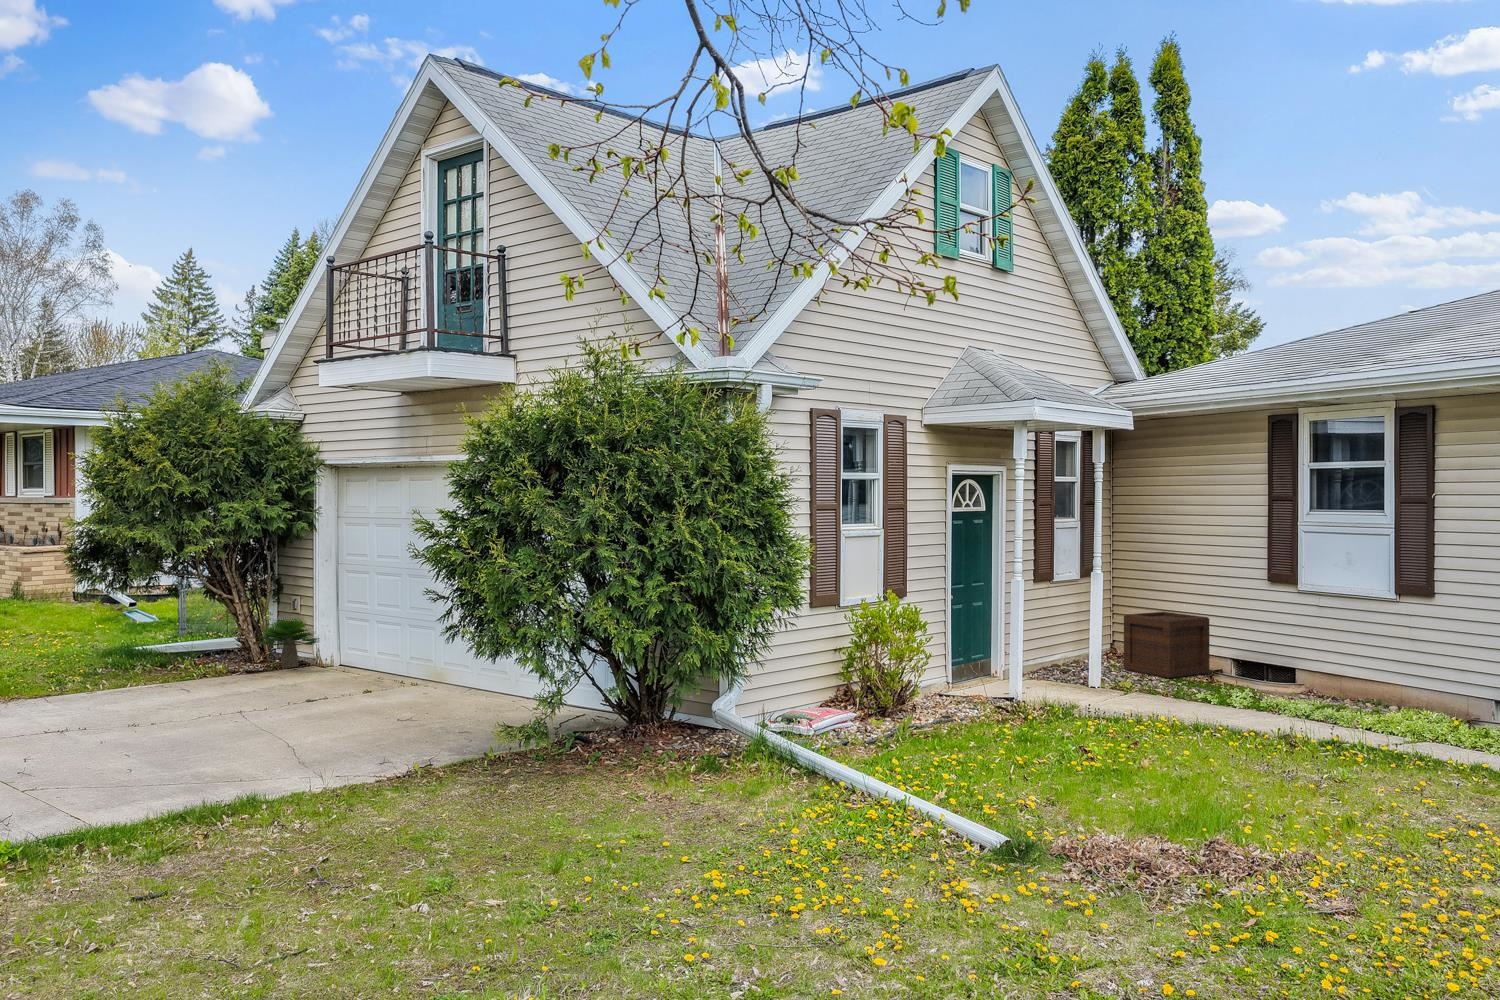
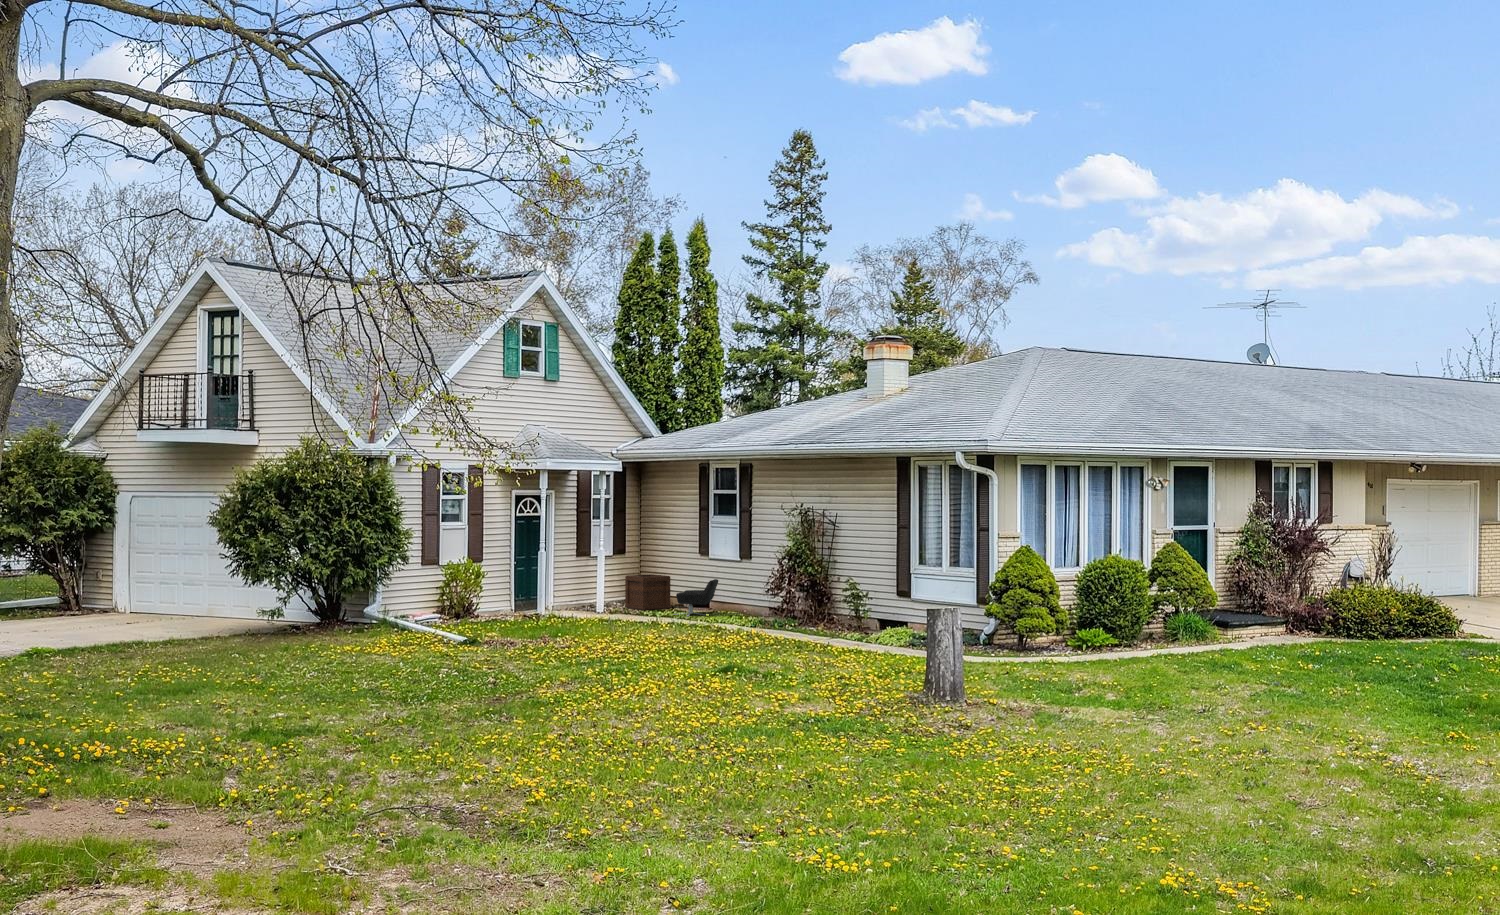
potted plant: present [259,618,319,668] -> none [78,583,122,616]
lounge chair: none [1255,631,1353,704] -> present [676,579,718,616]

